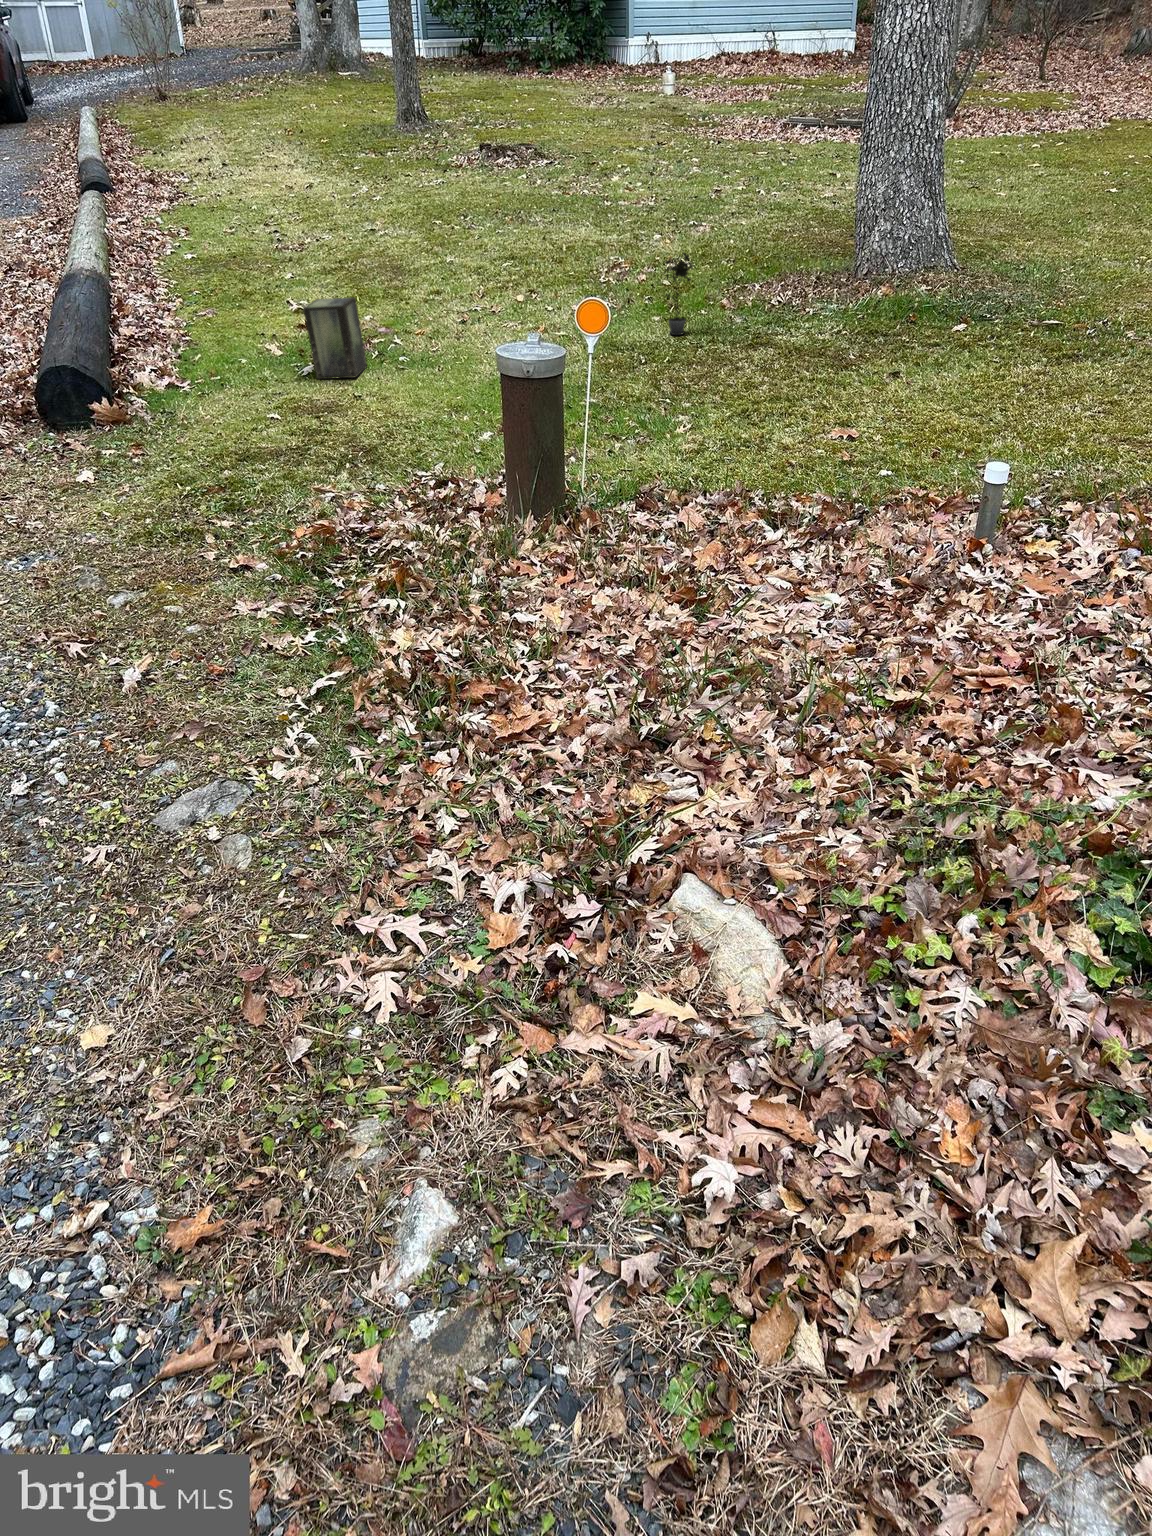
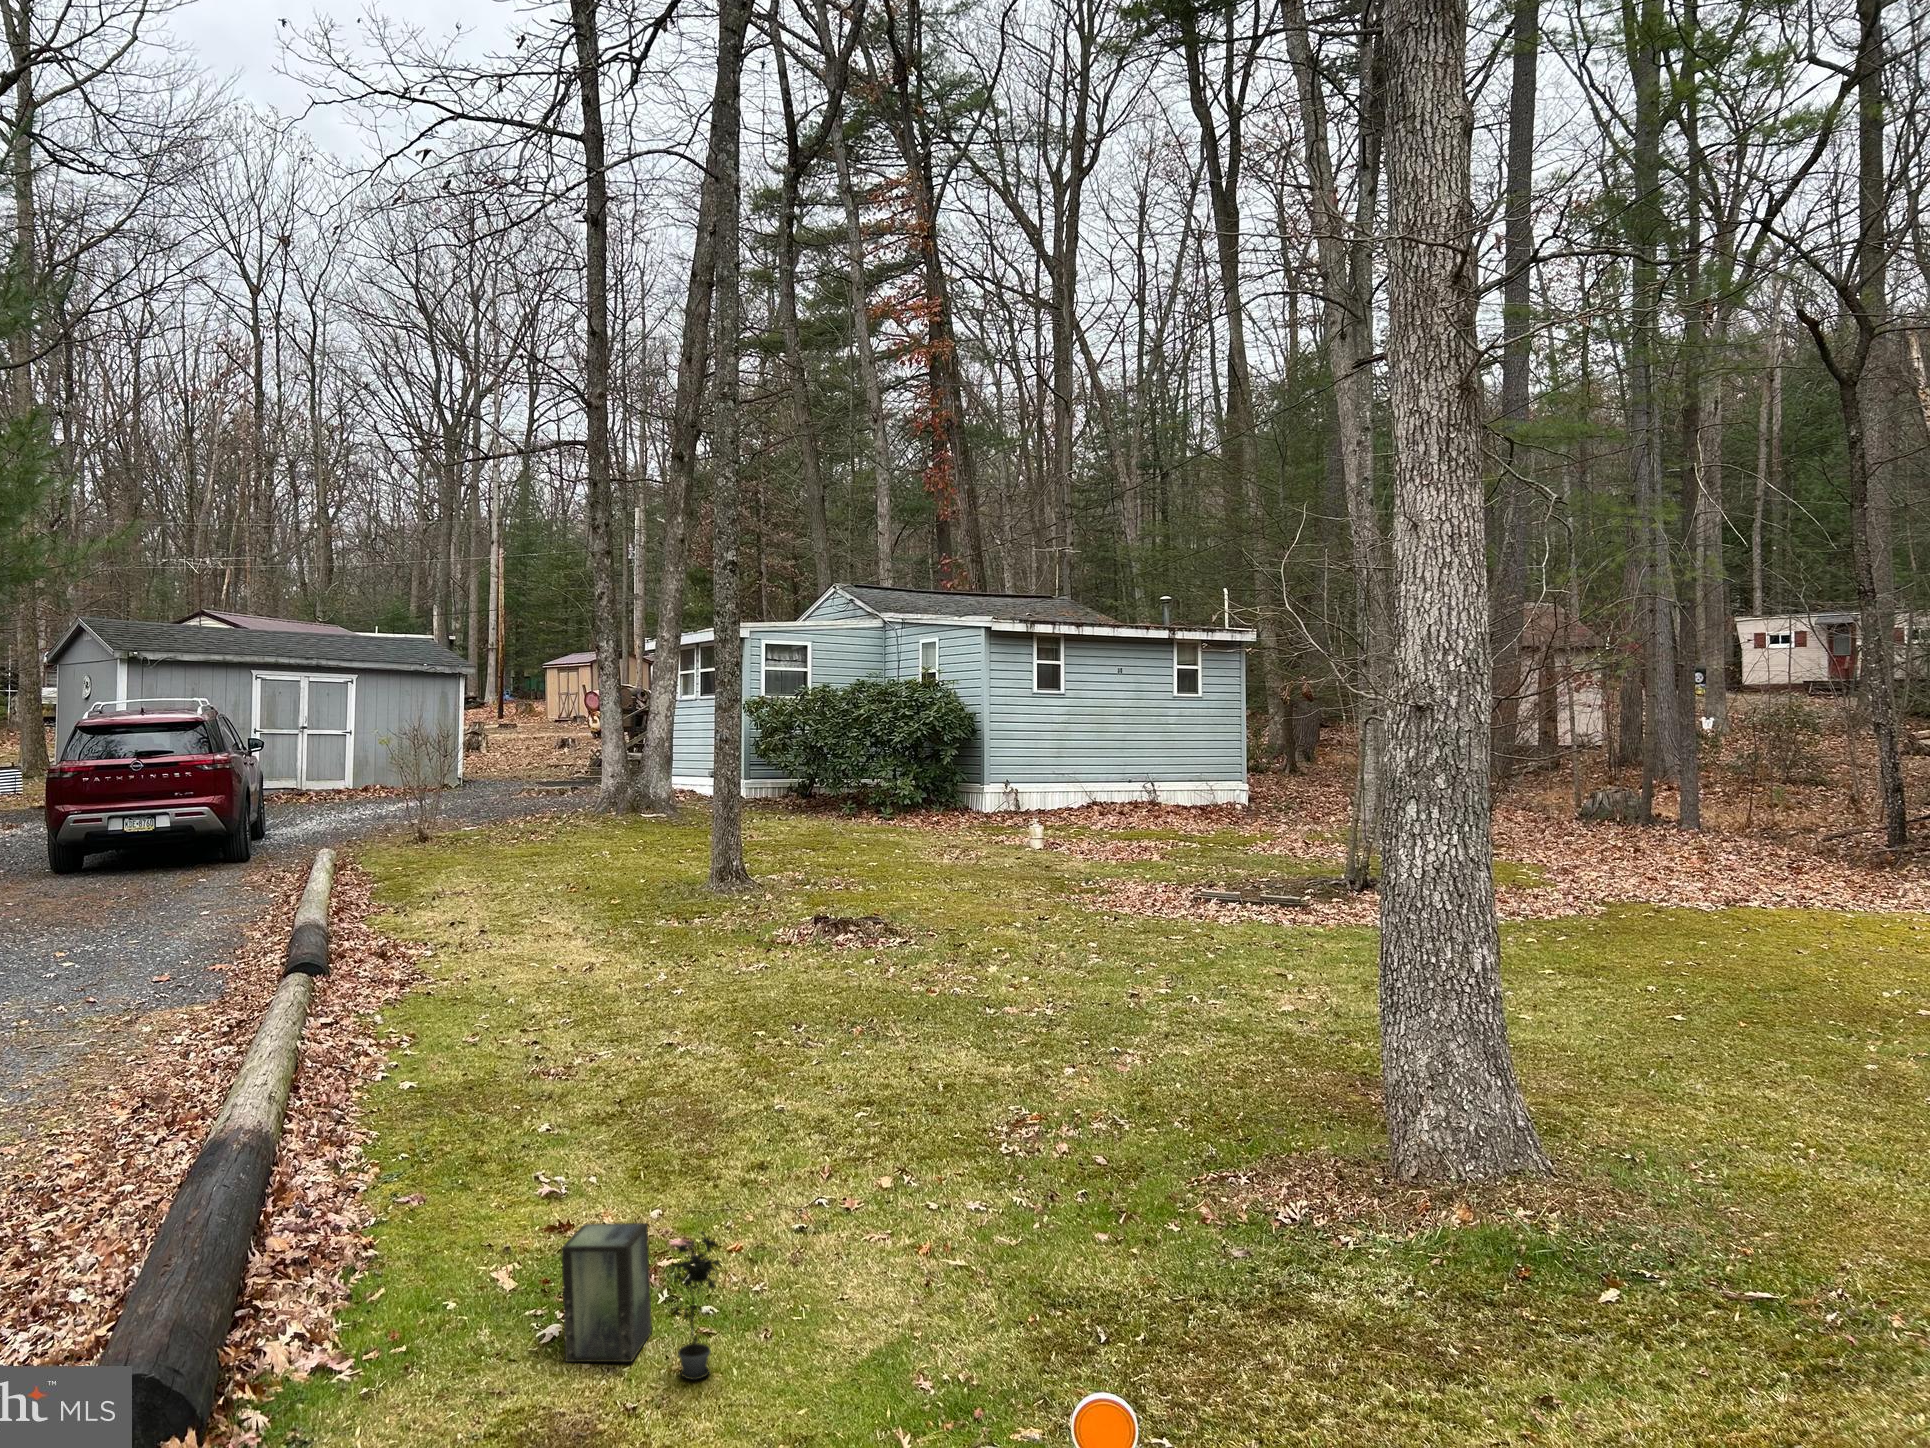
potted plant: present [664,252,695,335] -> present [665,1231,722,1380]

